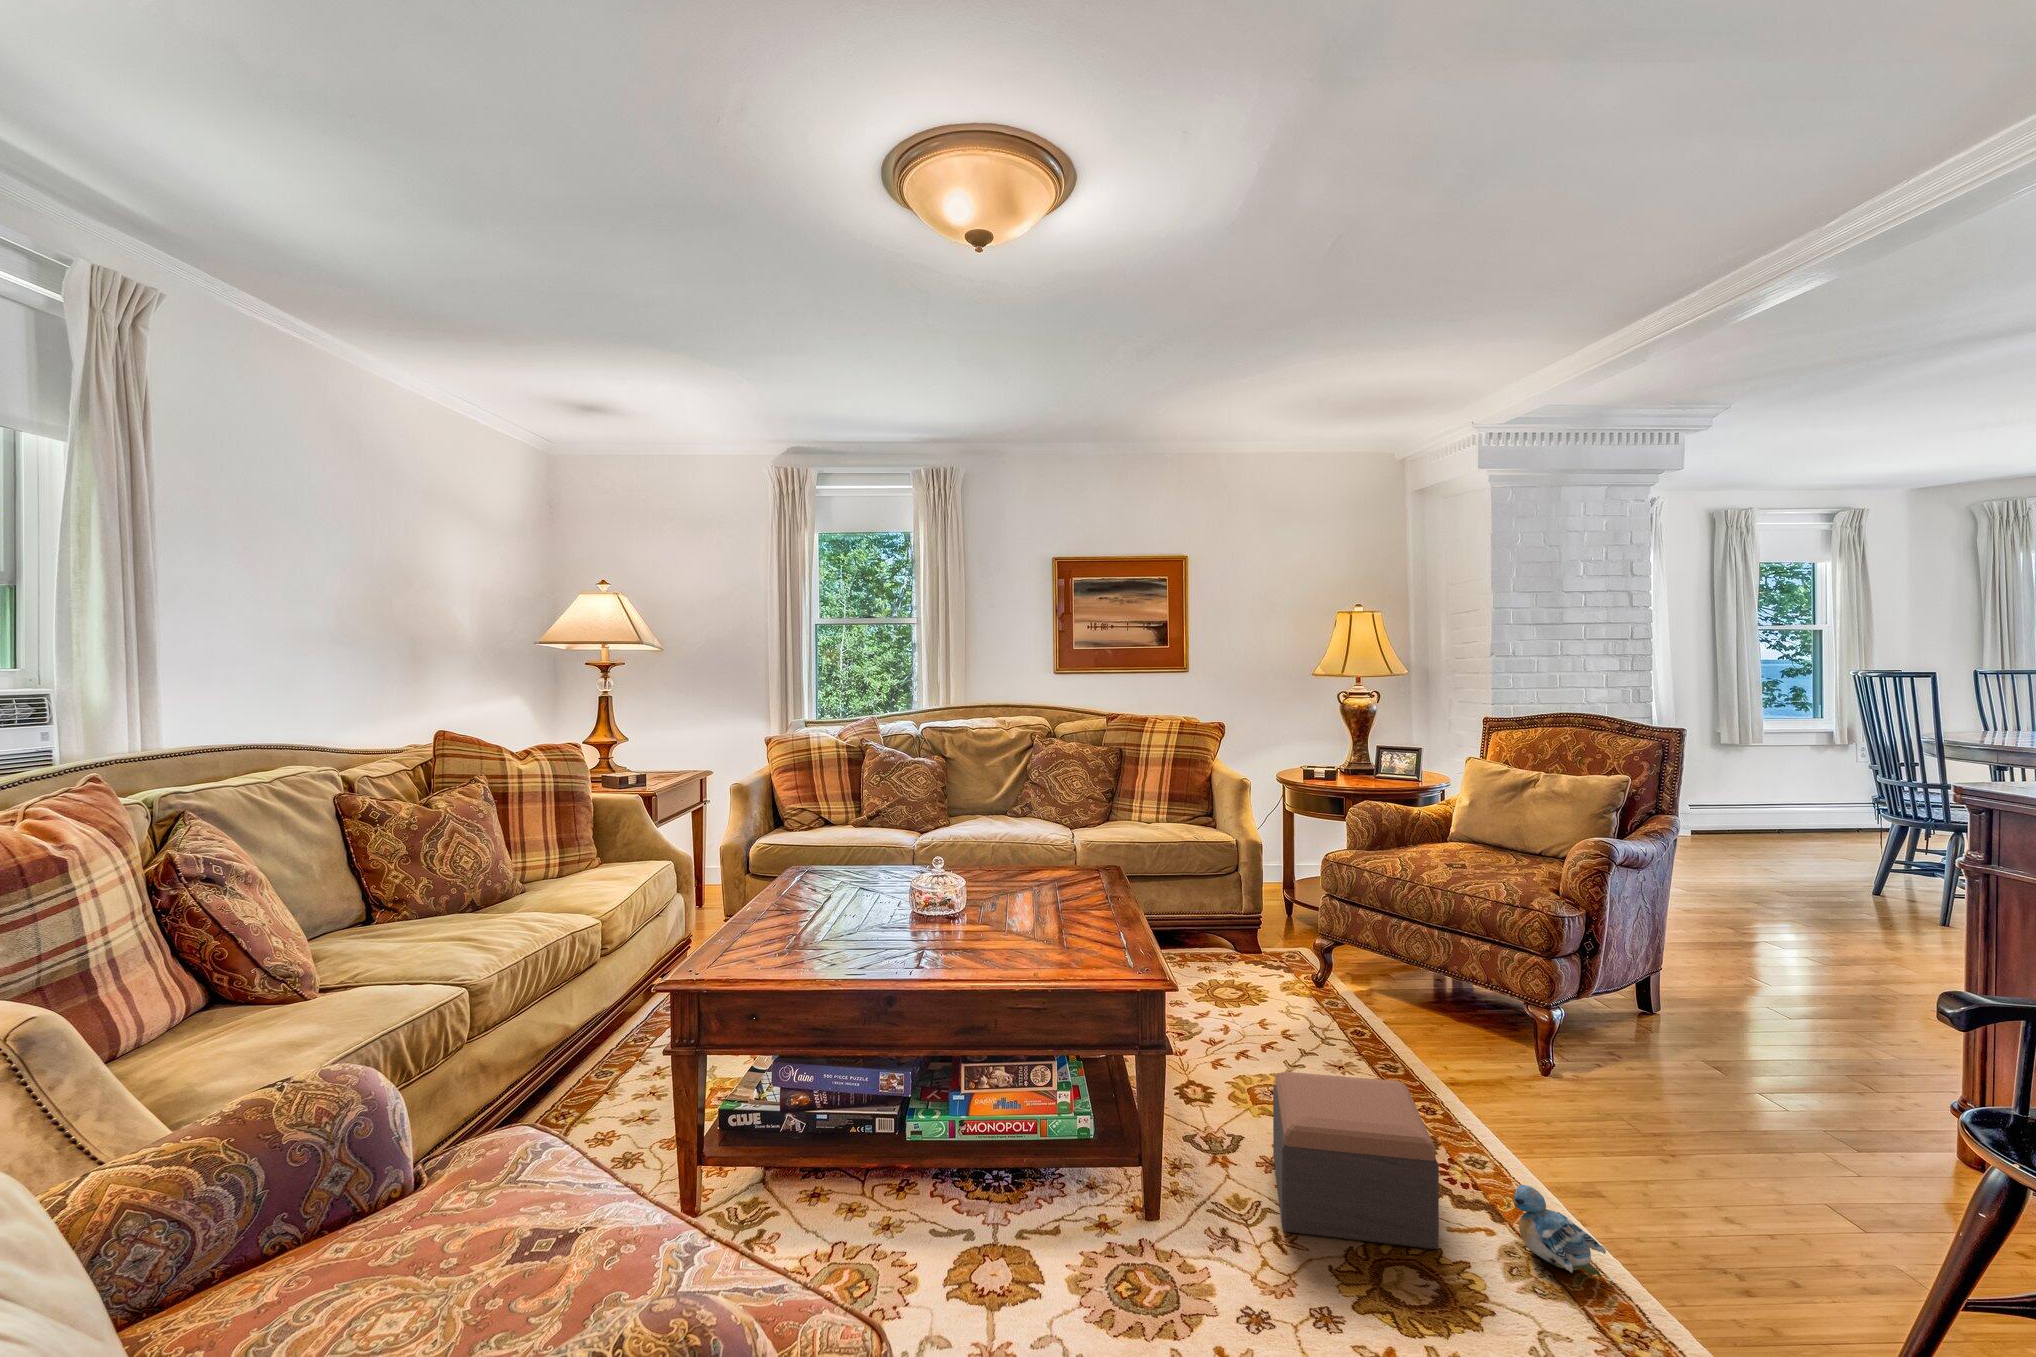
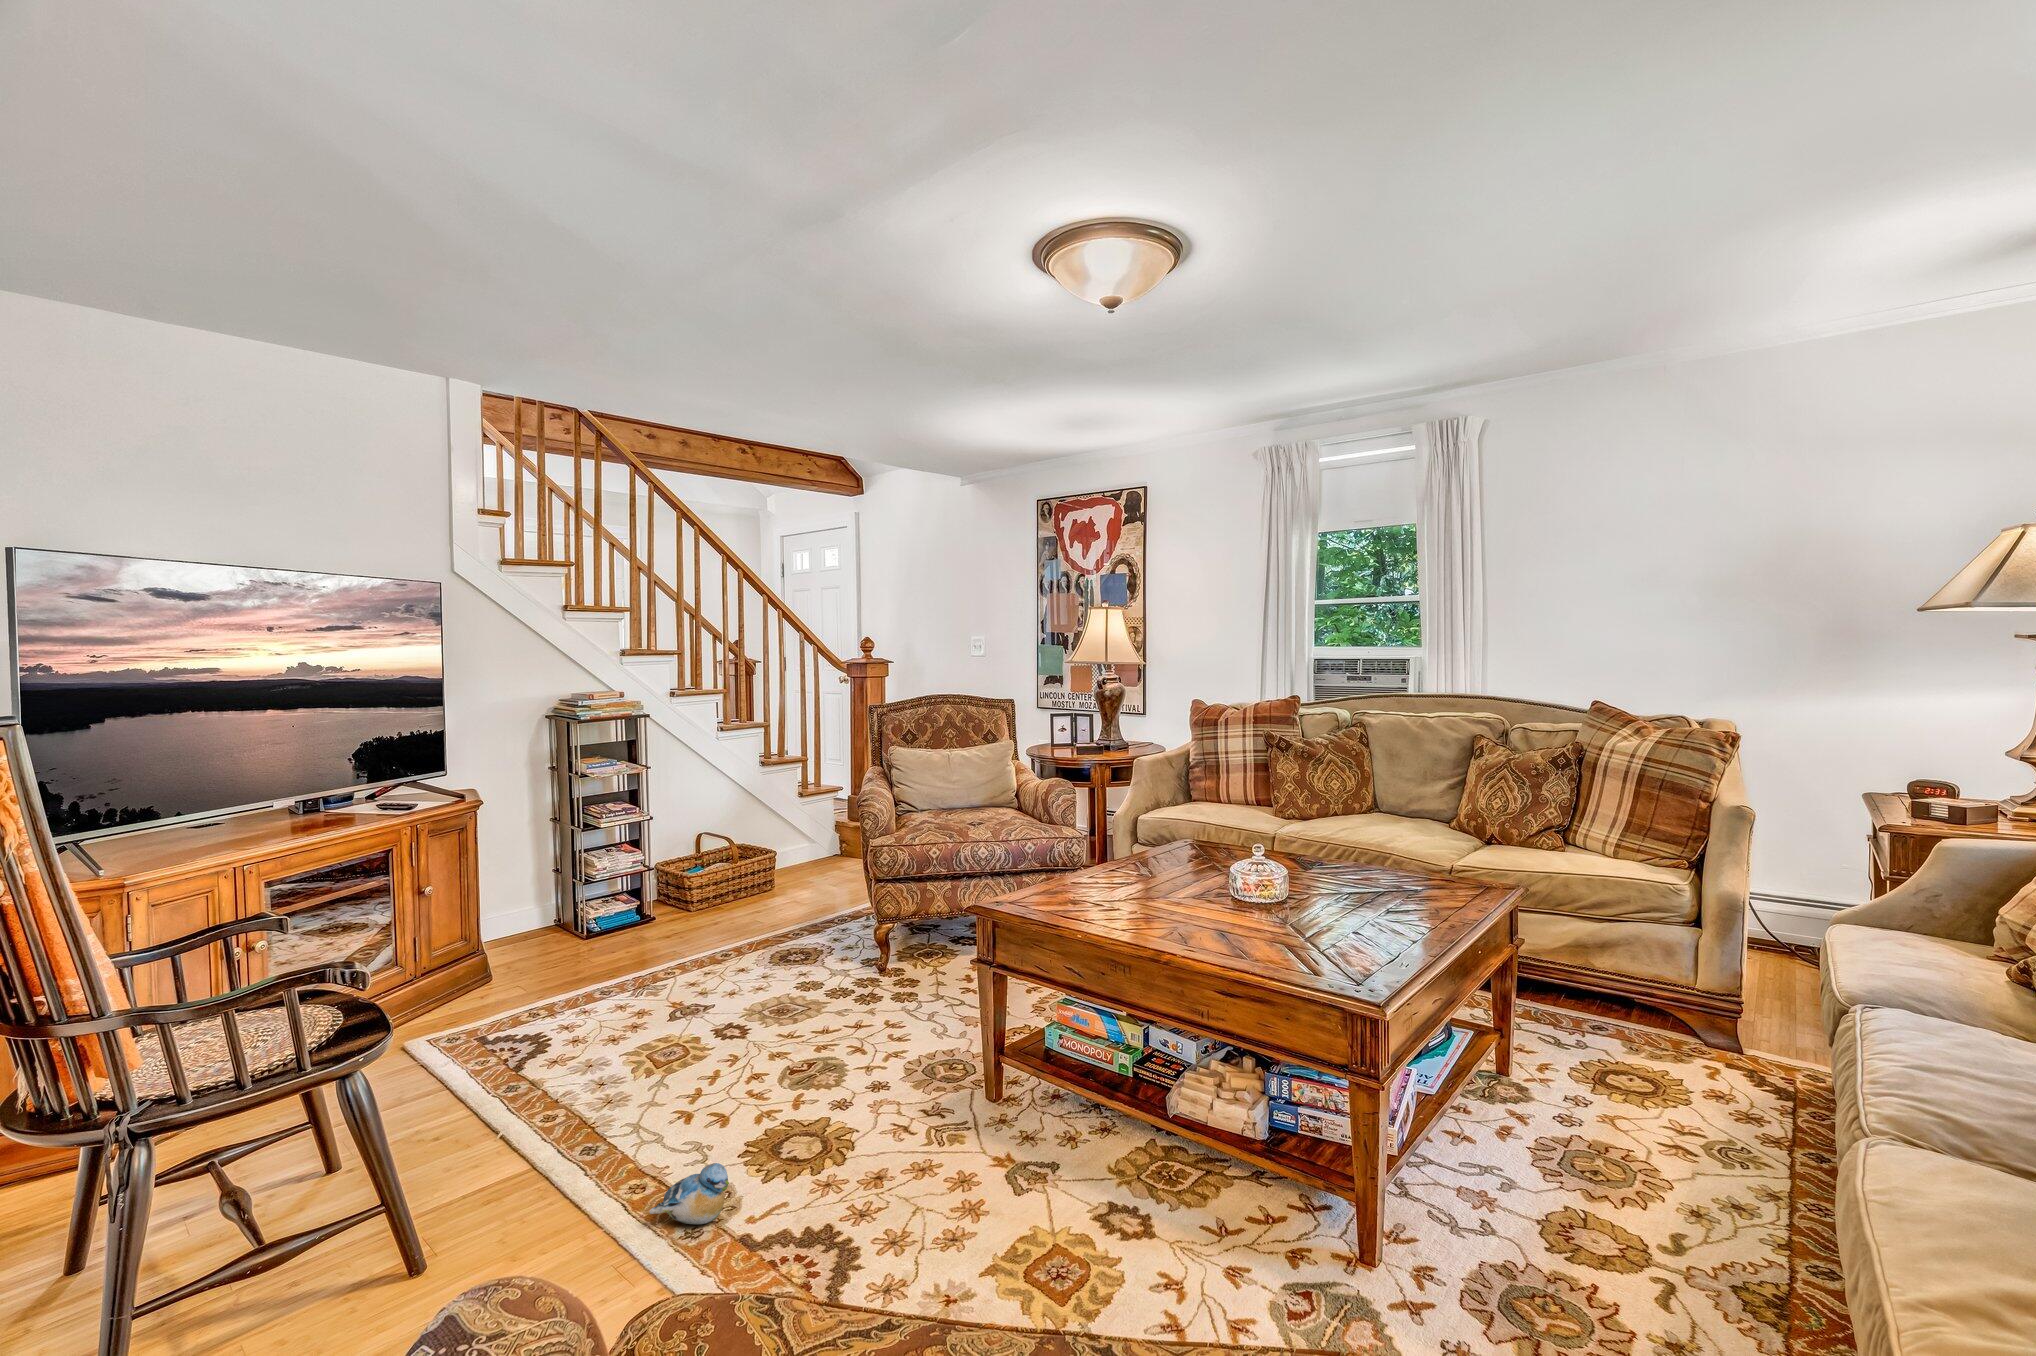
footstool: present [1273,1072,1439,1249] -> none [787,1055,970,1244]

